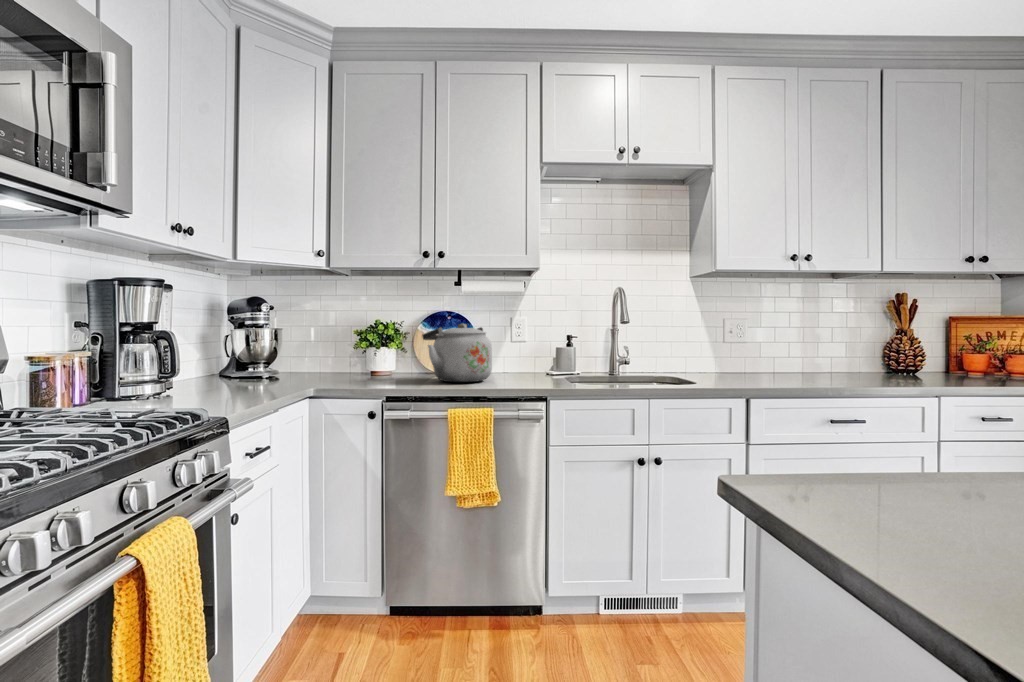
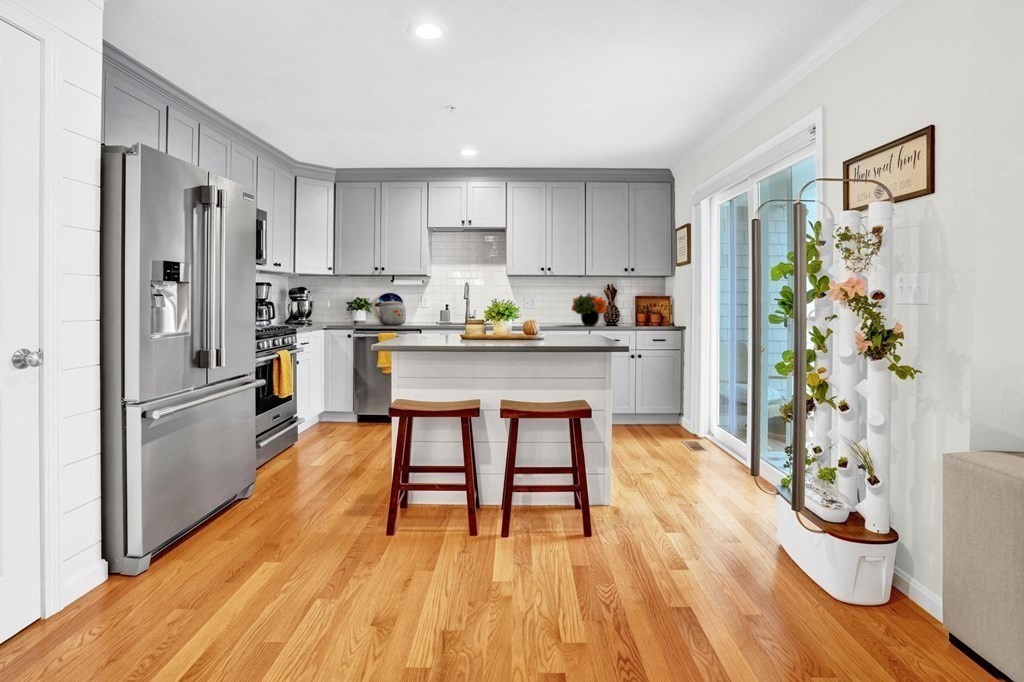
flower arrangement: none [861,309,957,383] -> present [572,293,607,326]

